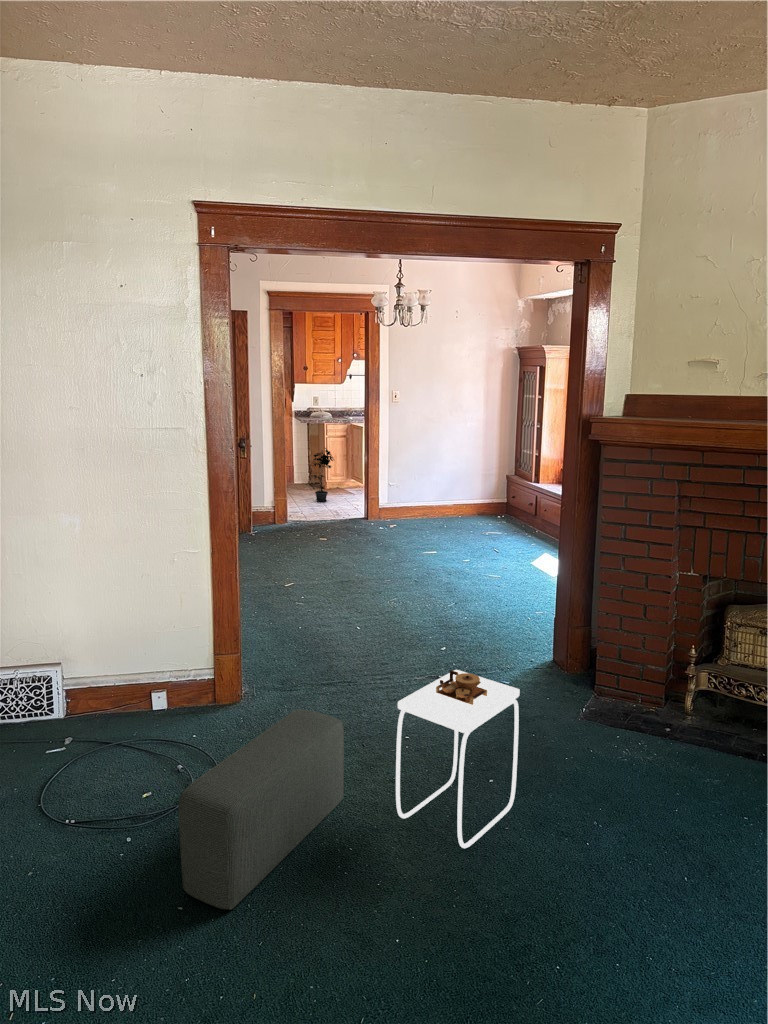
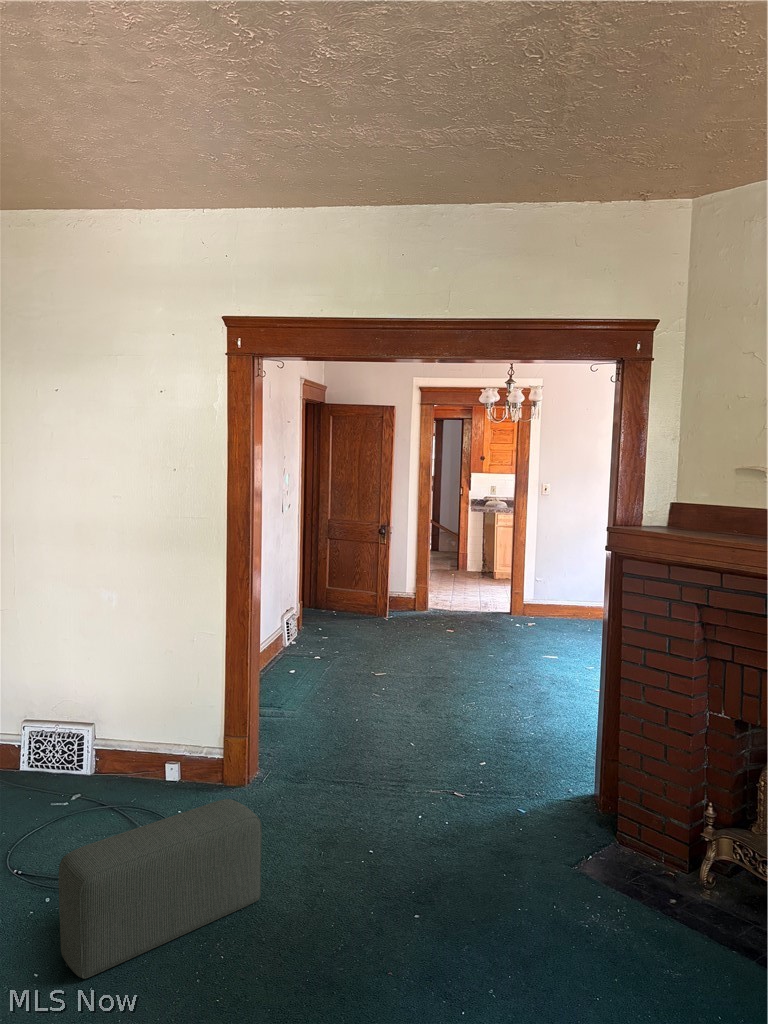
potted plant: present [314,448,334,502] -> none [467,539,492,595]
side table: present [396,670,520,848] -> none [287,783,423,978]

